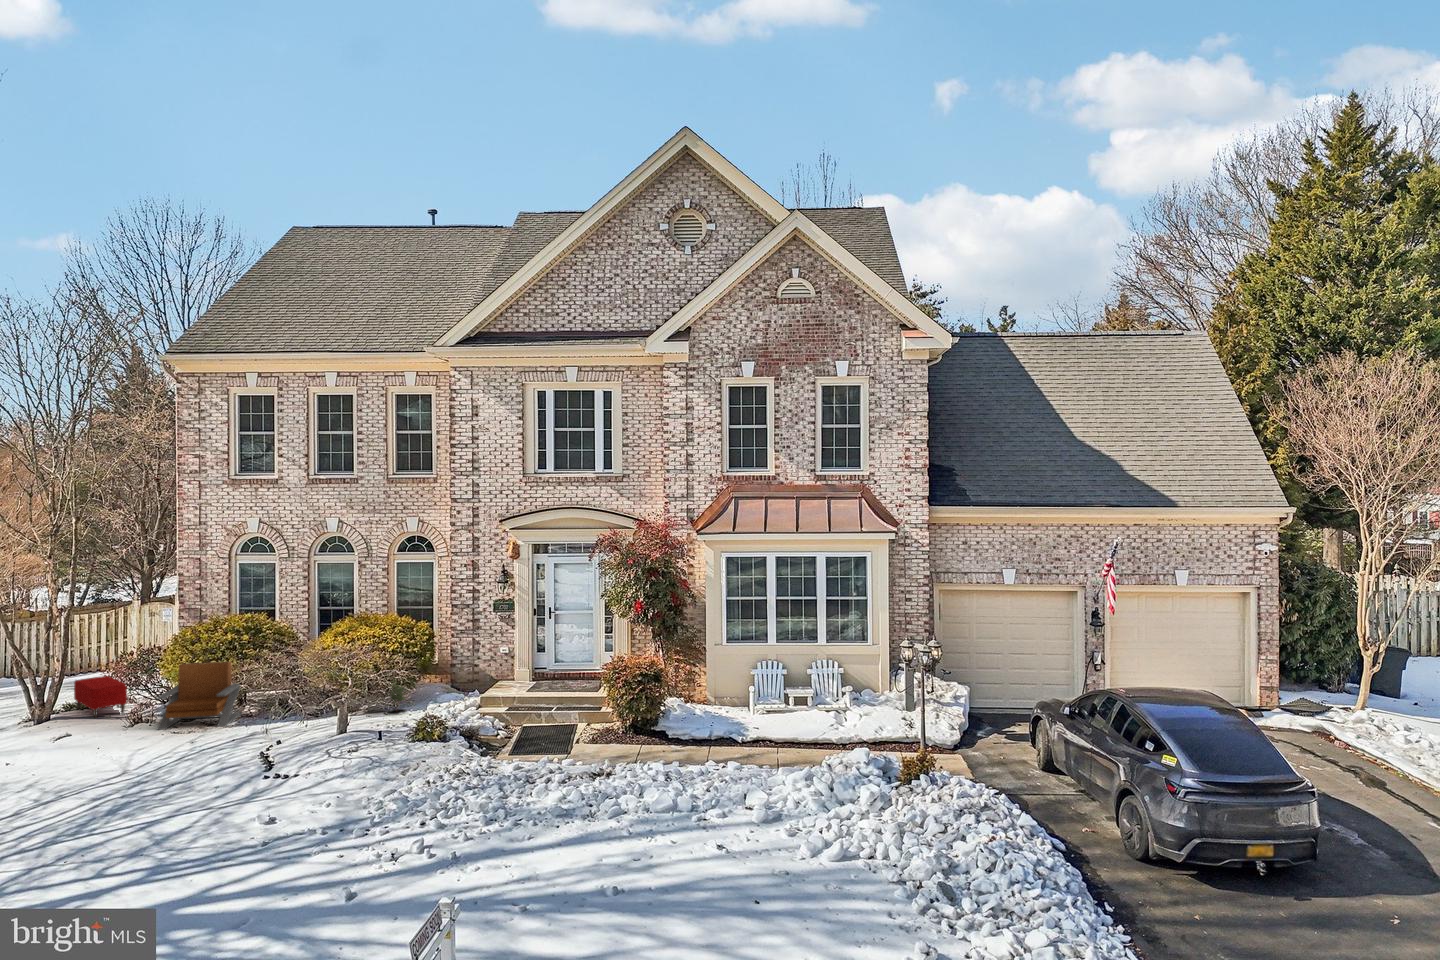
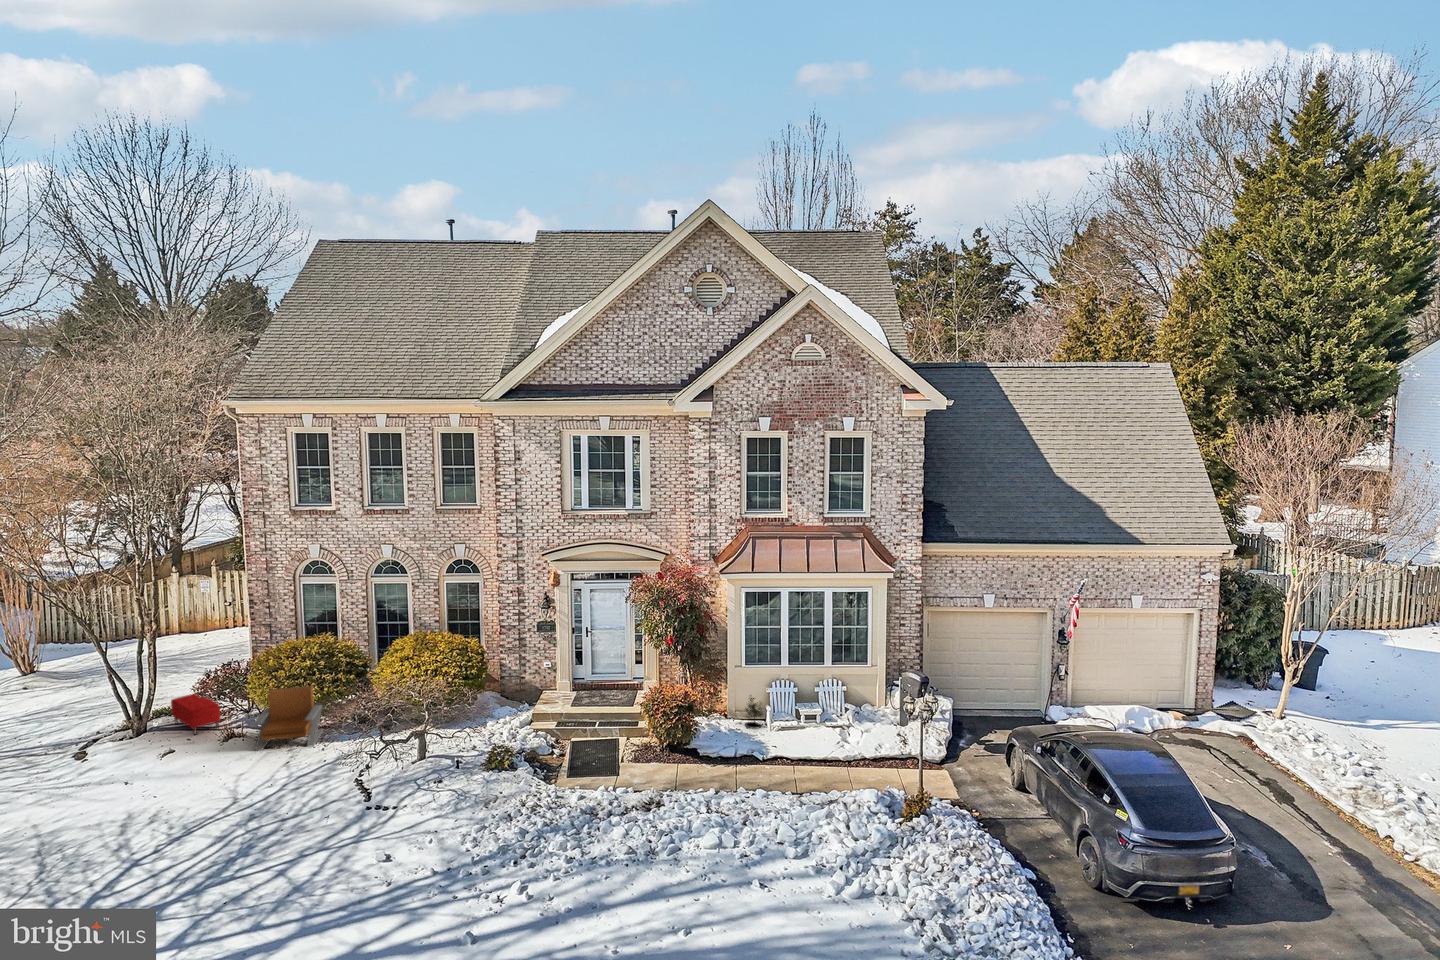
potted tree: present [385,681,407,715] -> present [745,695,763,729]

